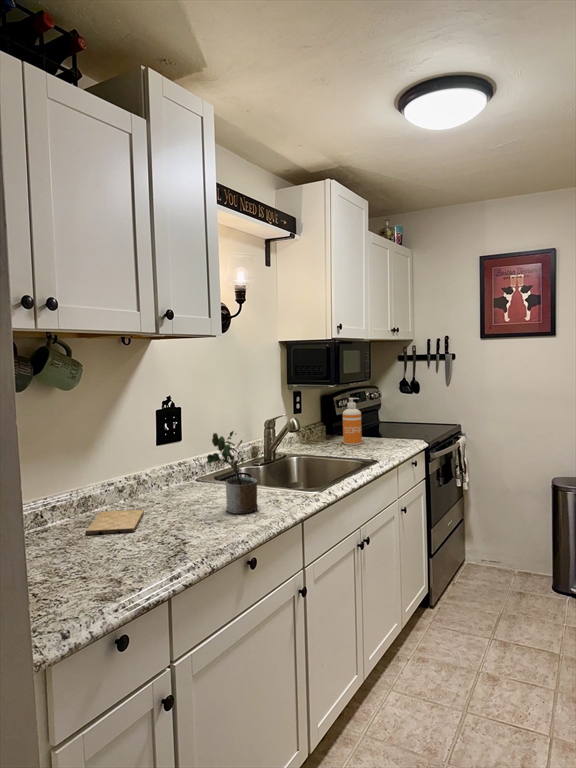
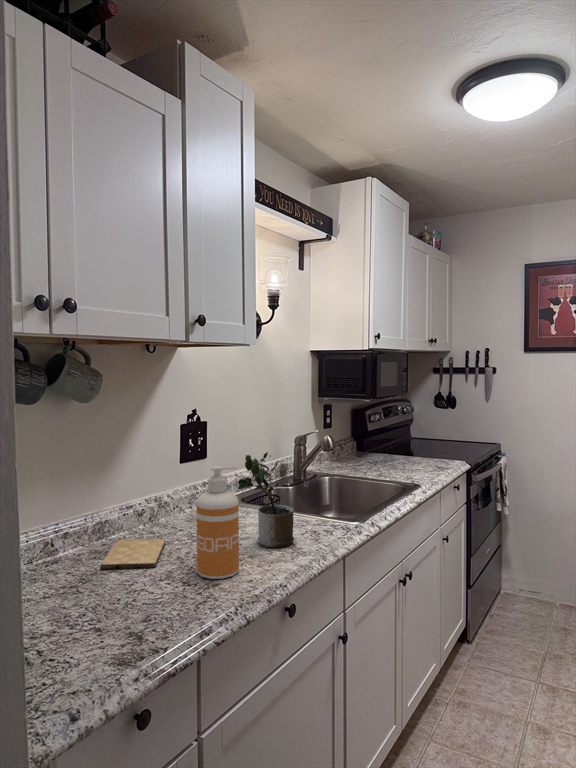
soap dispenser: present [343,398,362,445] -> present [196,466,239,579]

